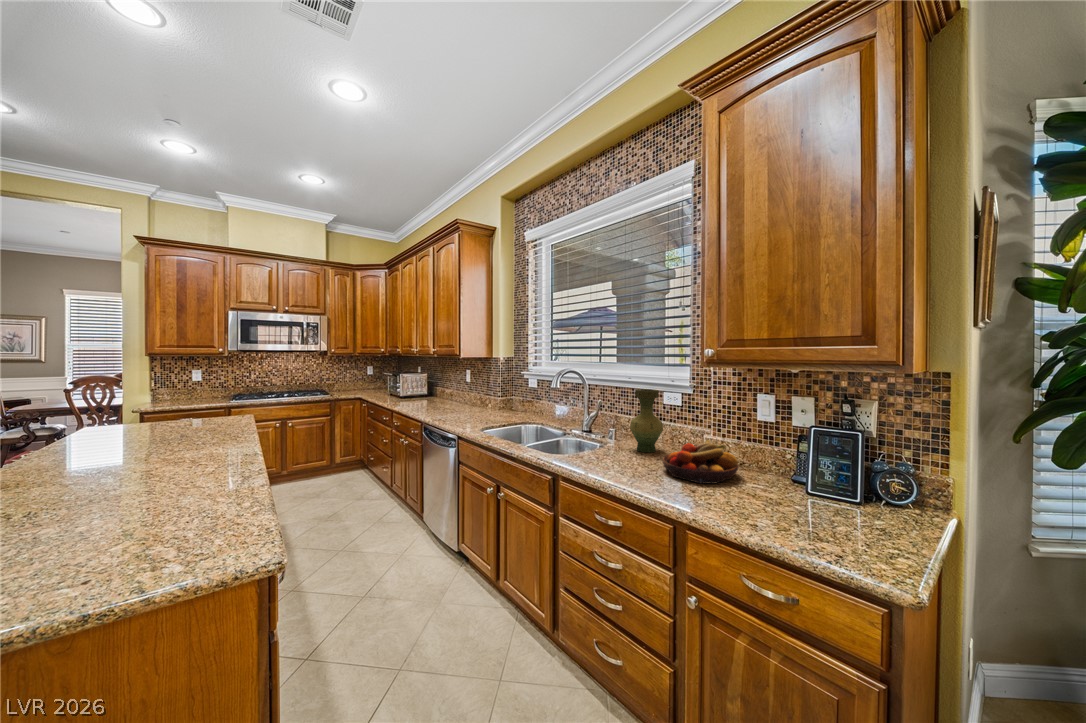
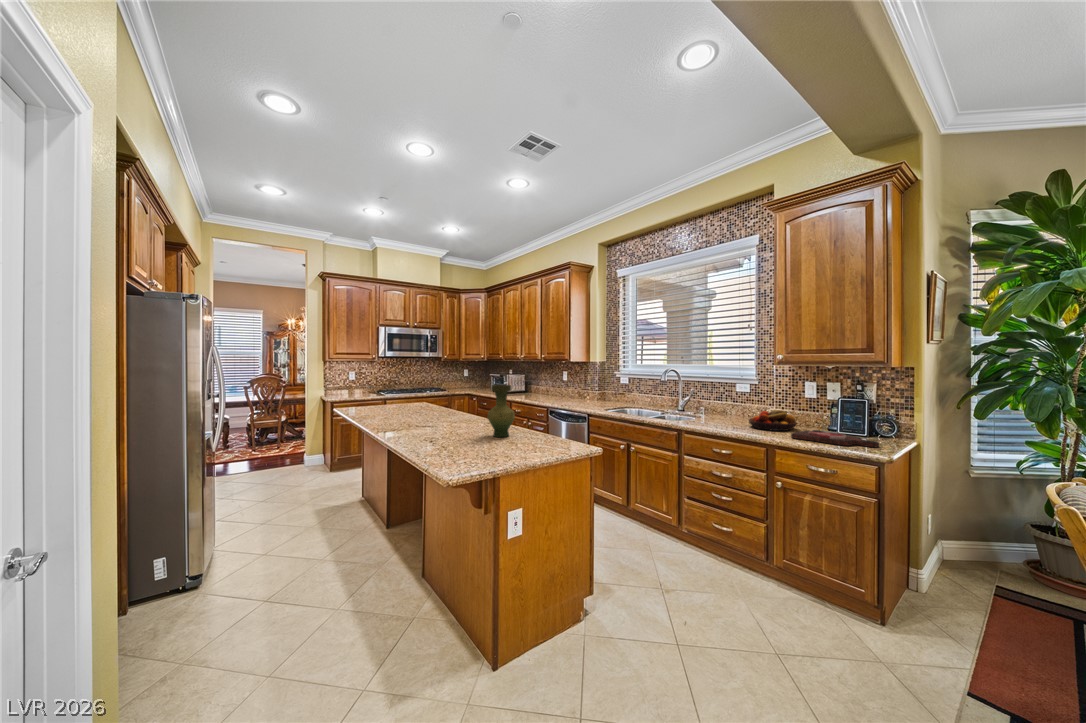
vase: present [630,389,663,452] -> present [487,385,515,437]
cutting board: none [718,487,888,547] -> present [791,430,879,447]

